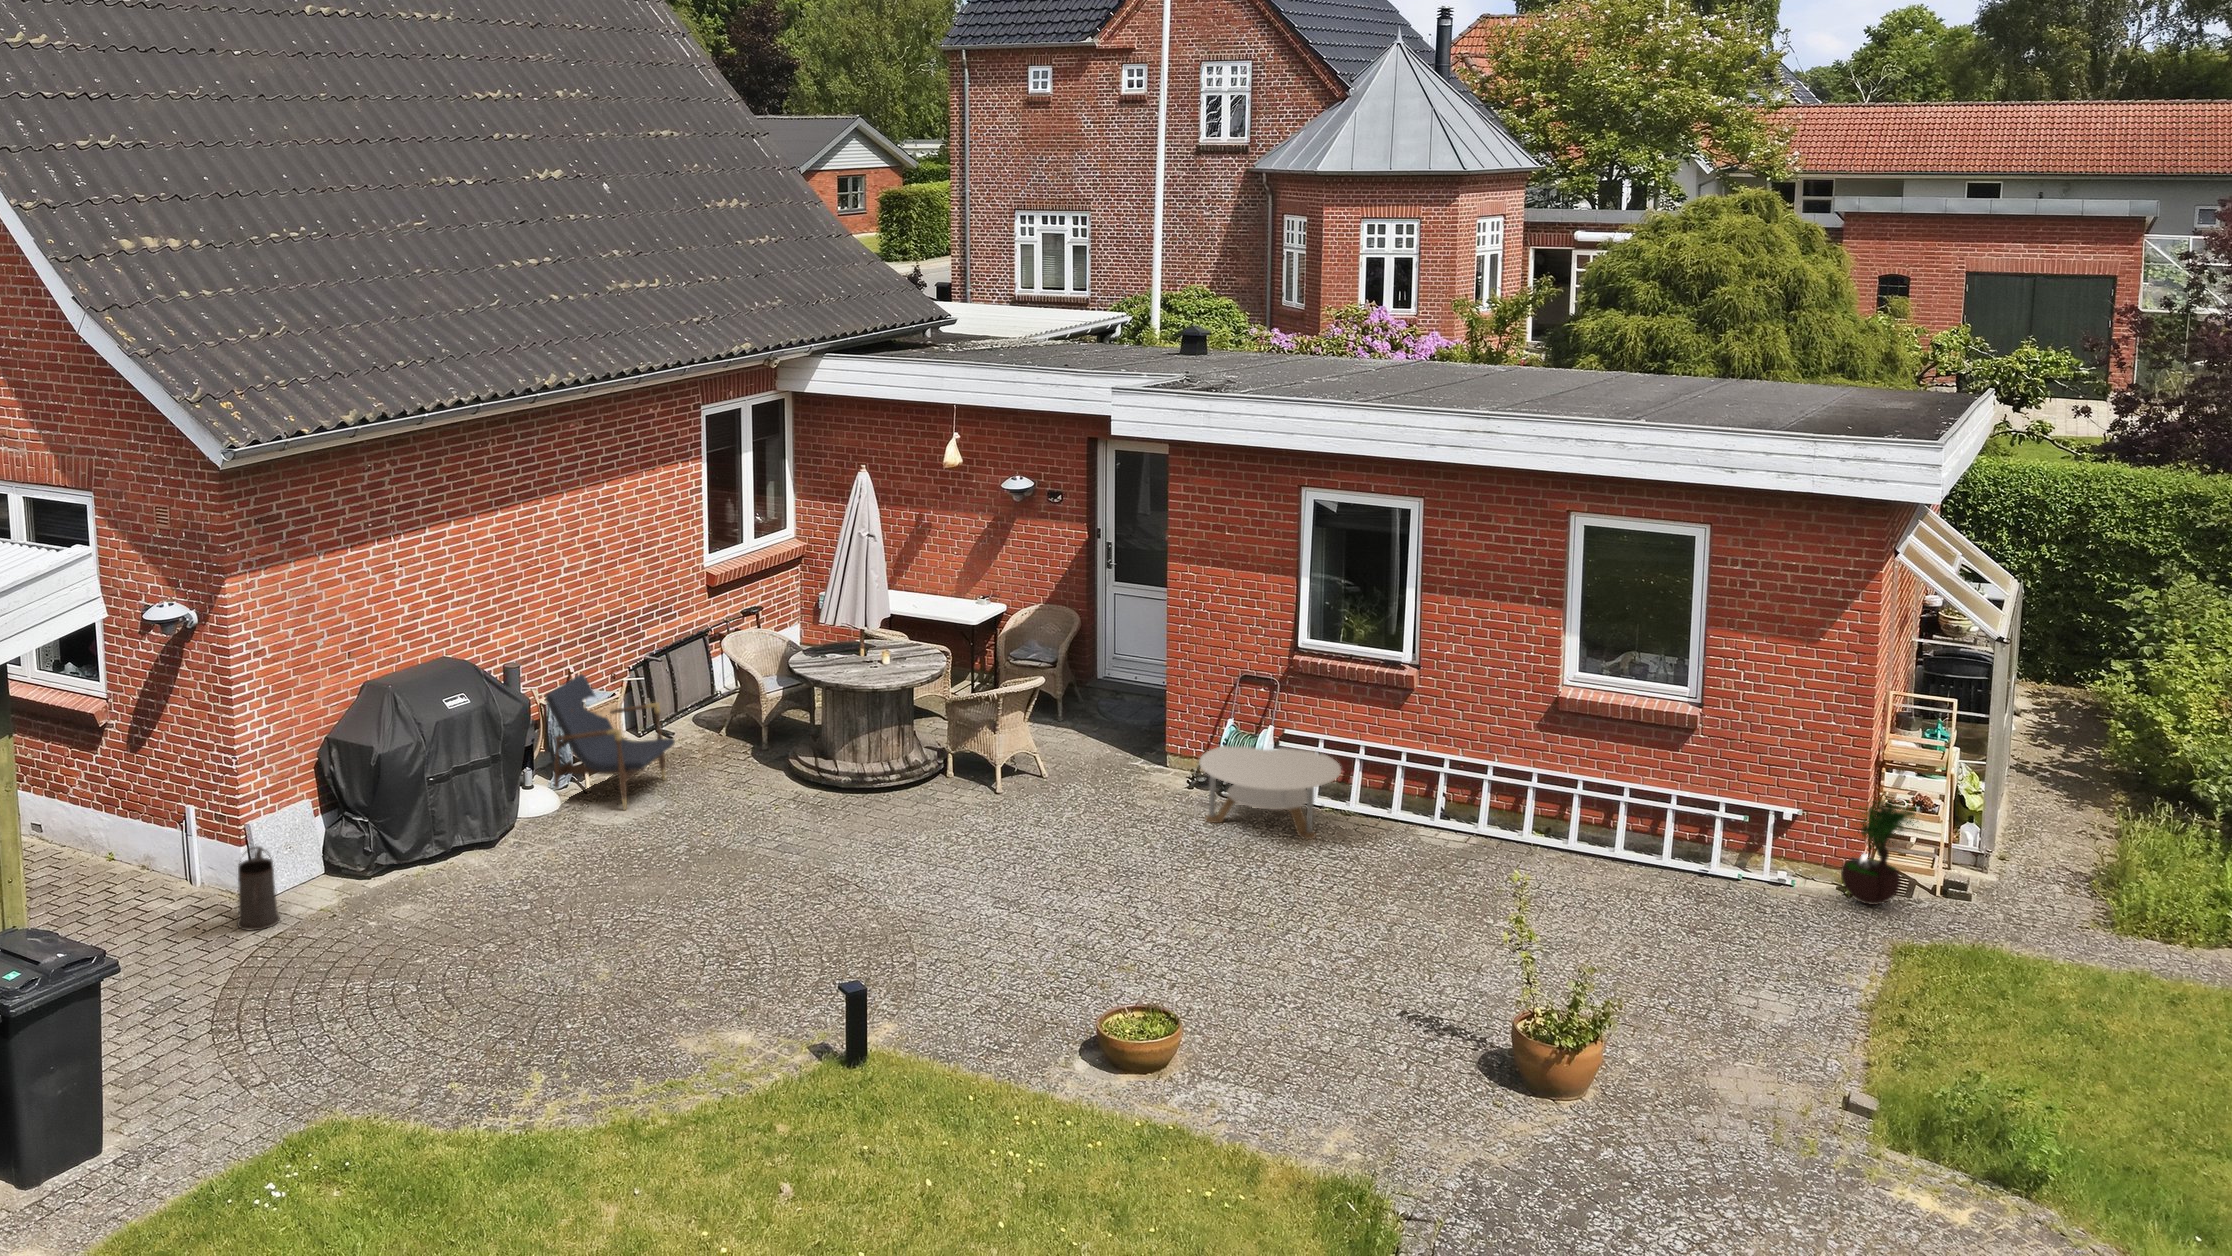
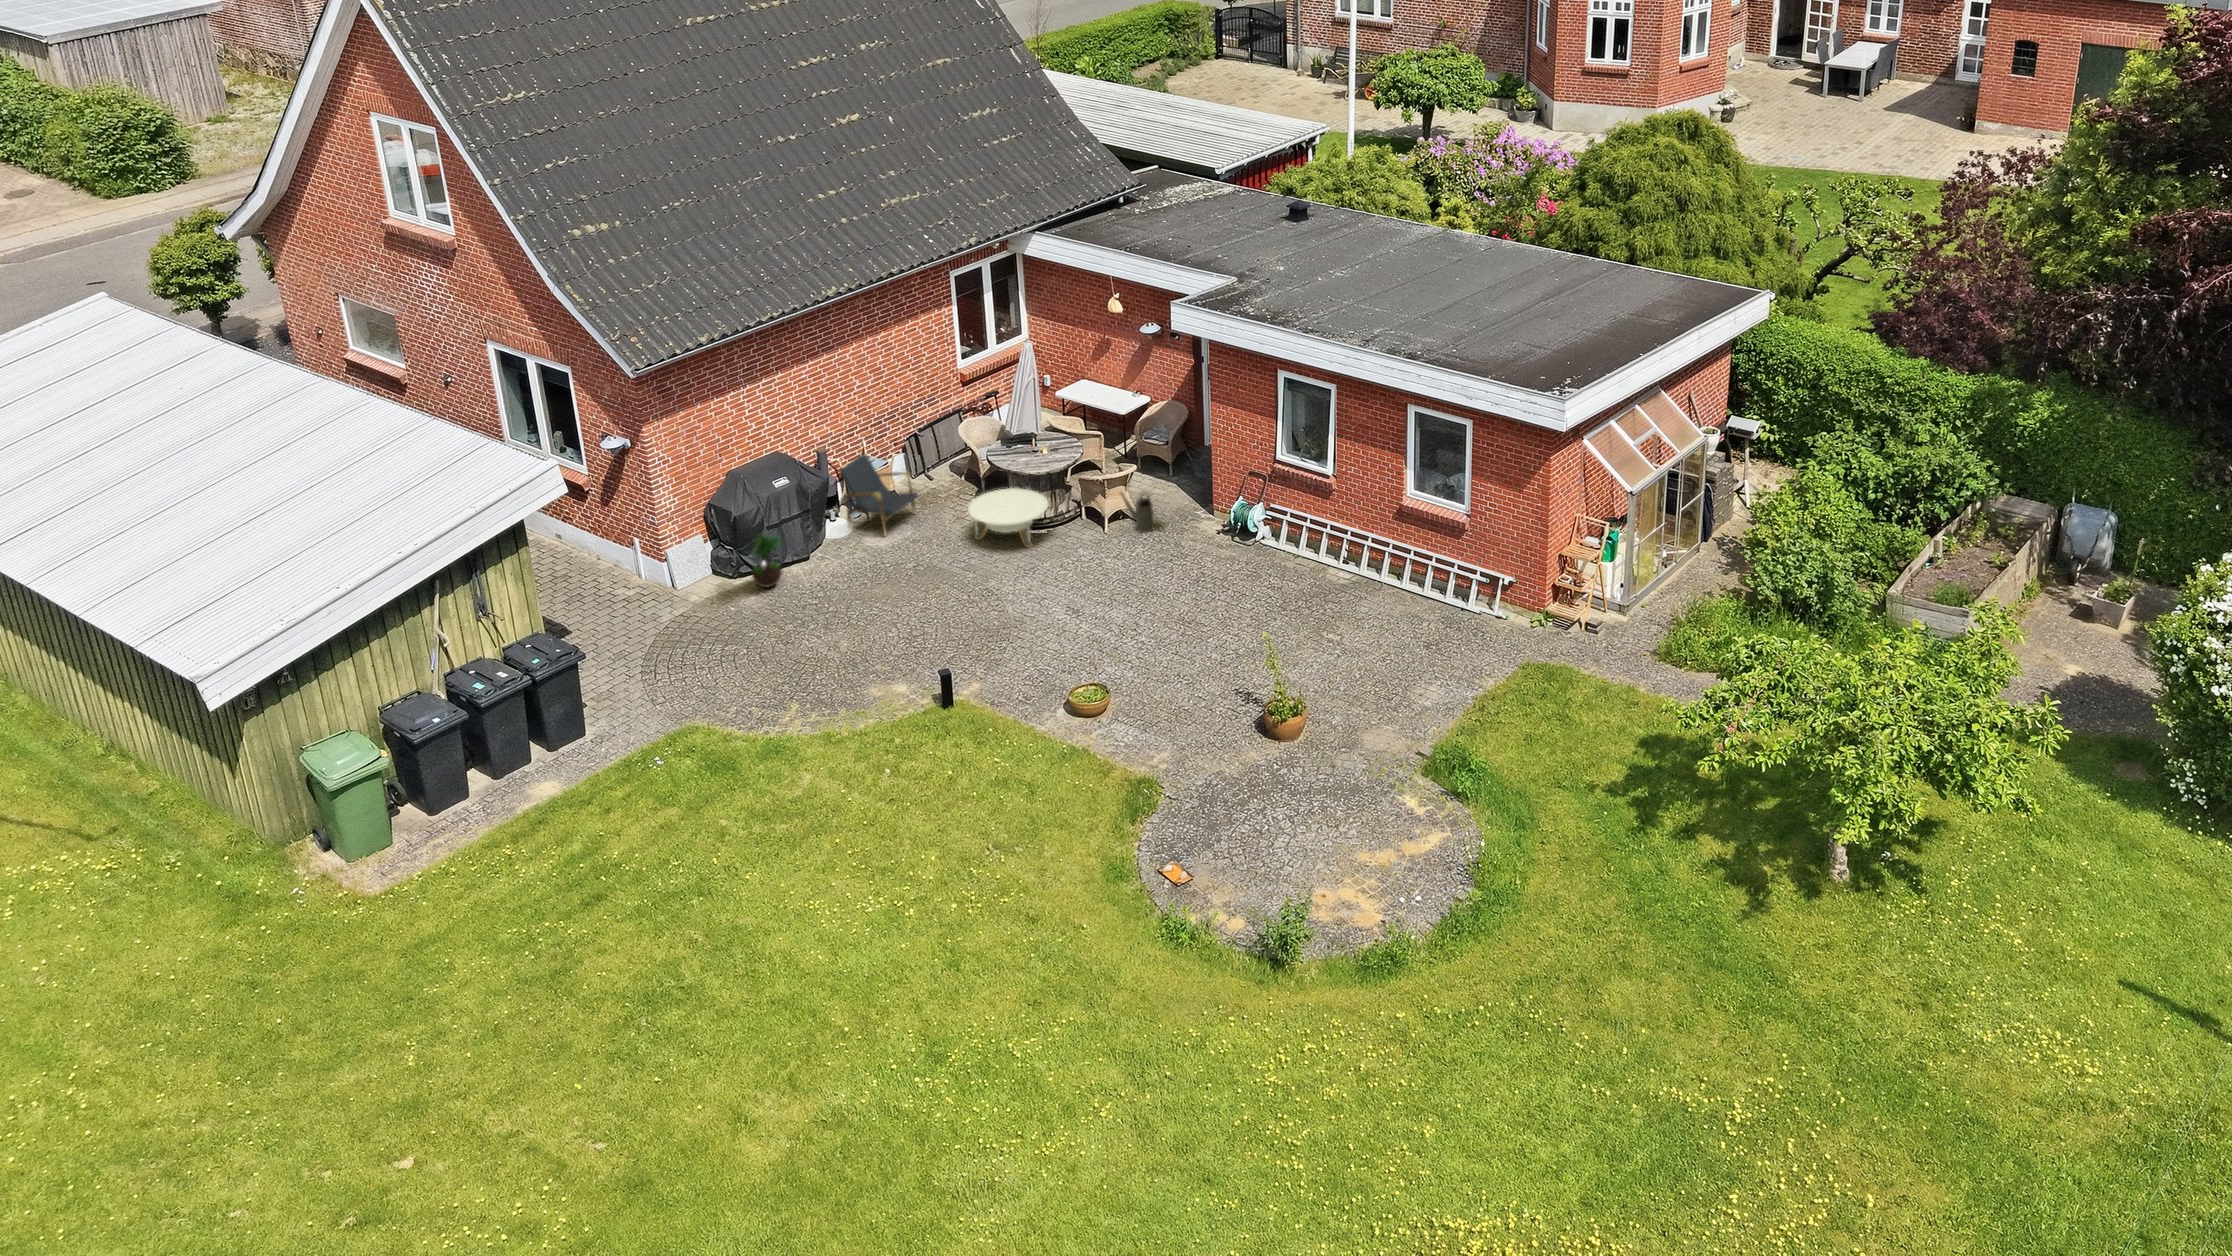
round table: present [1199,746,1341,839] -> present [968,488,1048,547]
potted tree: present [1841,795,1919,905] -> present [751,535,782,587]
watering can: present [237,846,280,931] -> present [1121,493,1156,533]

